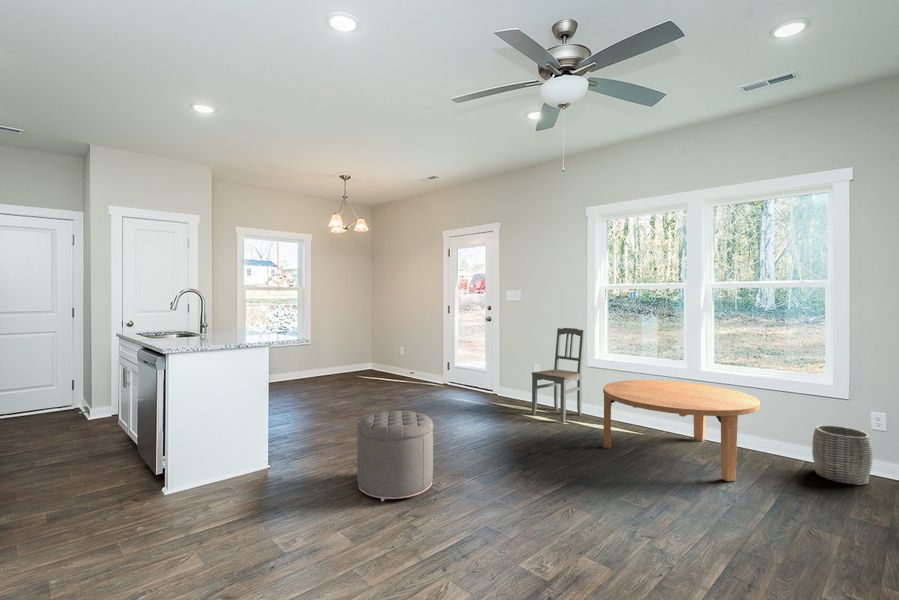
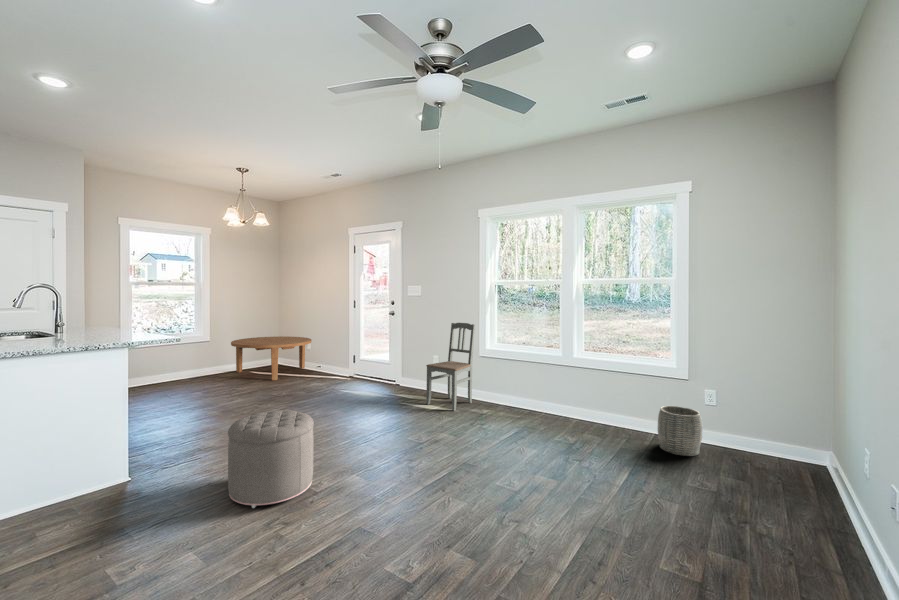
coffee table: present [603,380,760,481] -> present [231,336,312,380]

